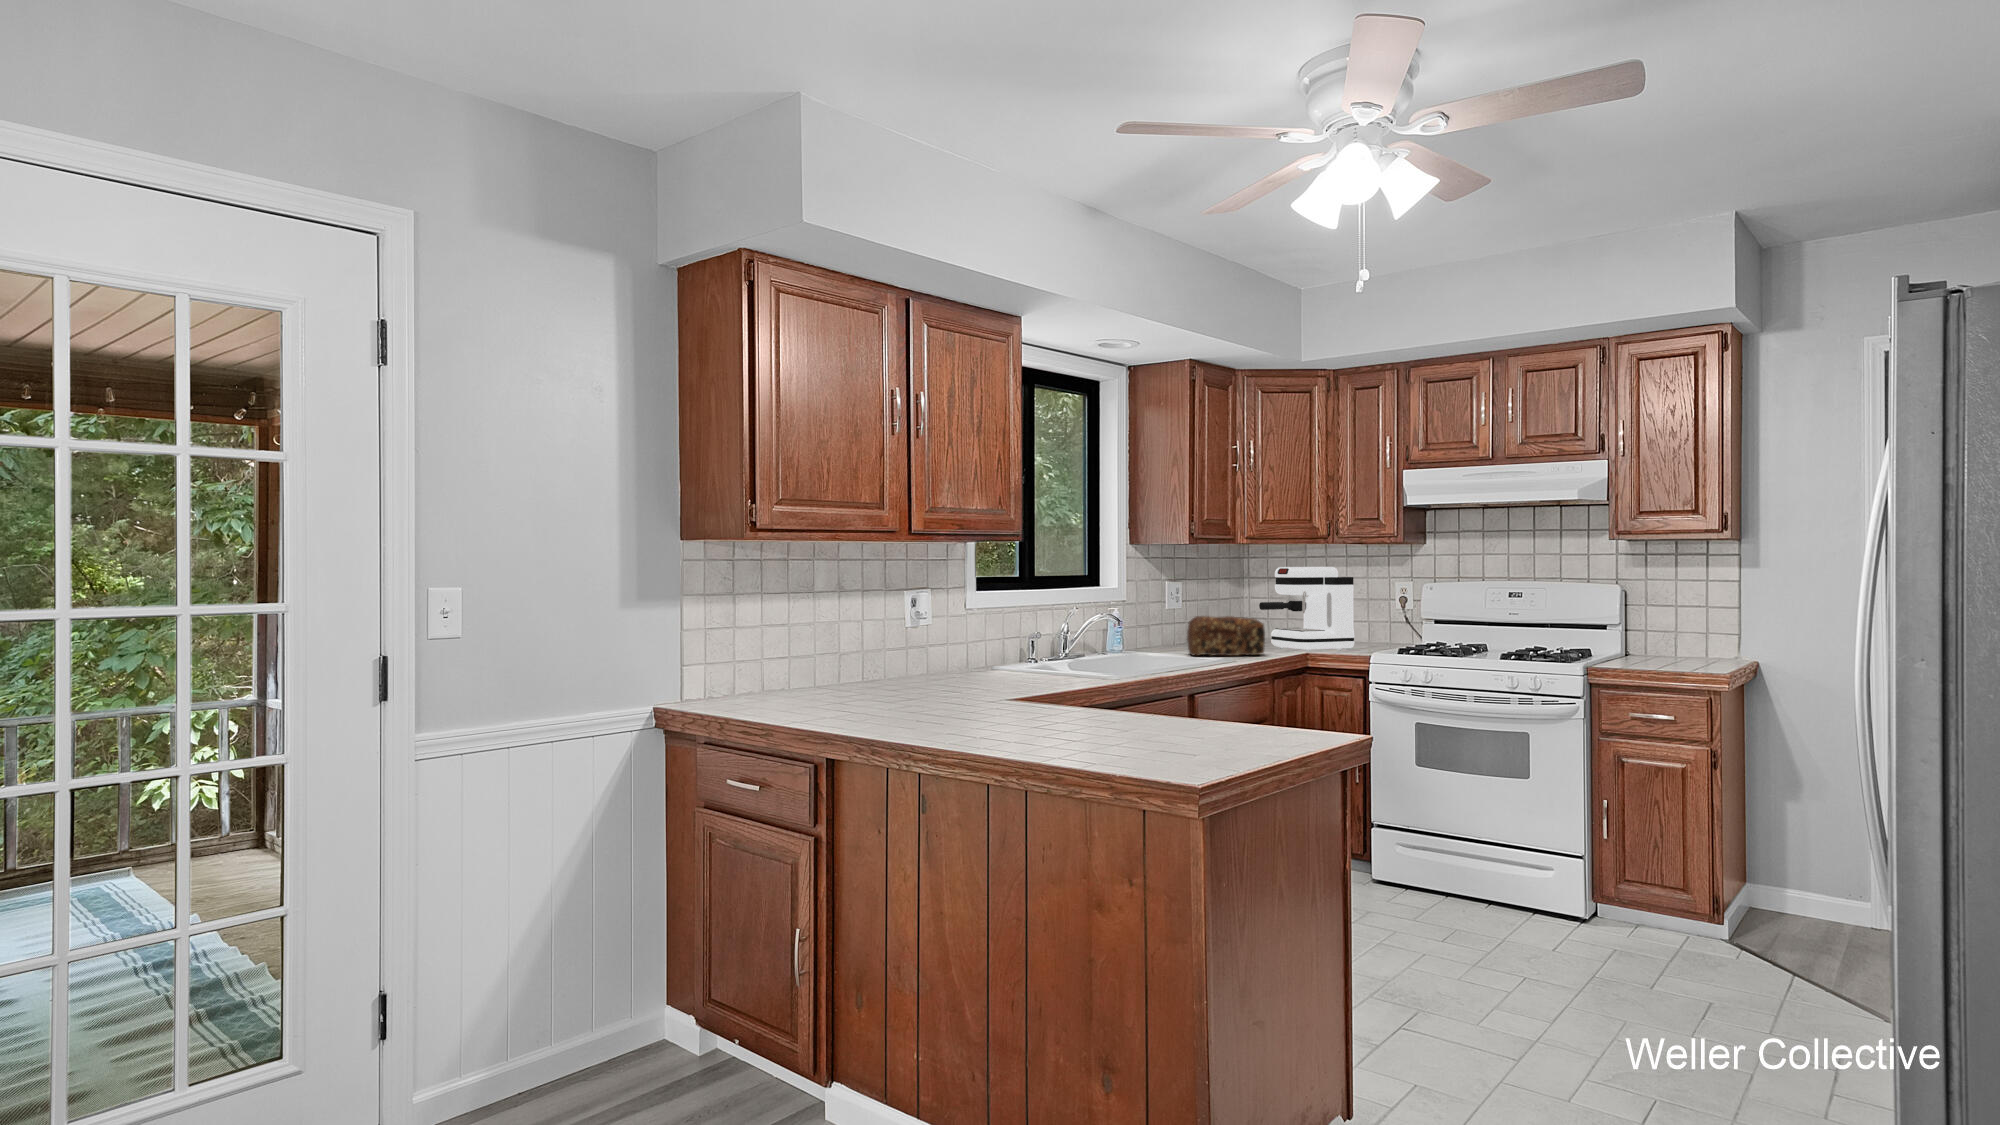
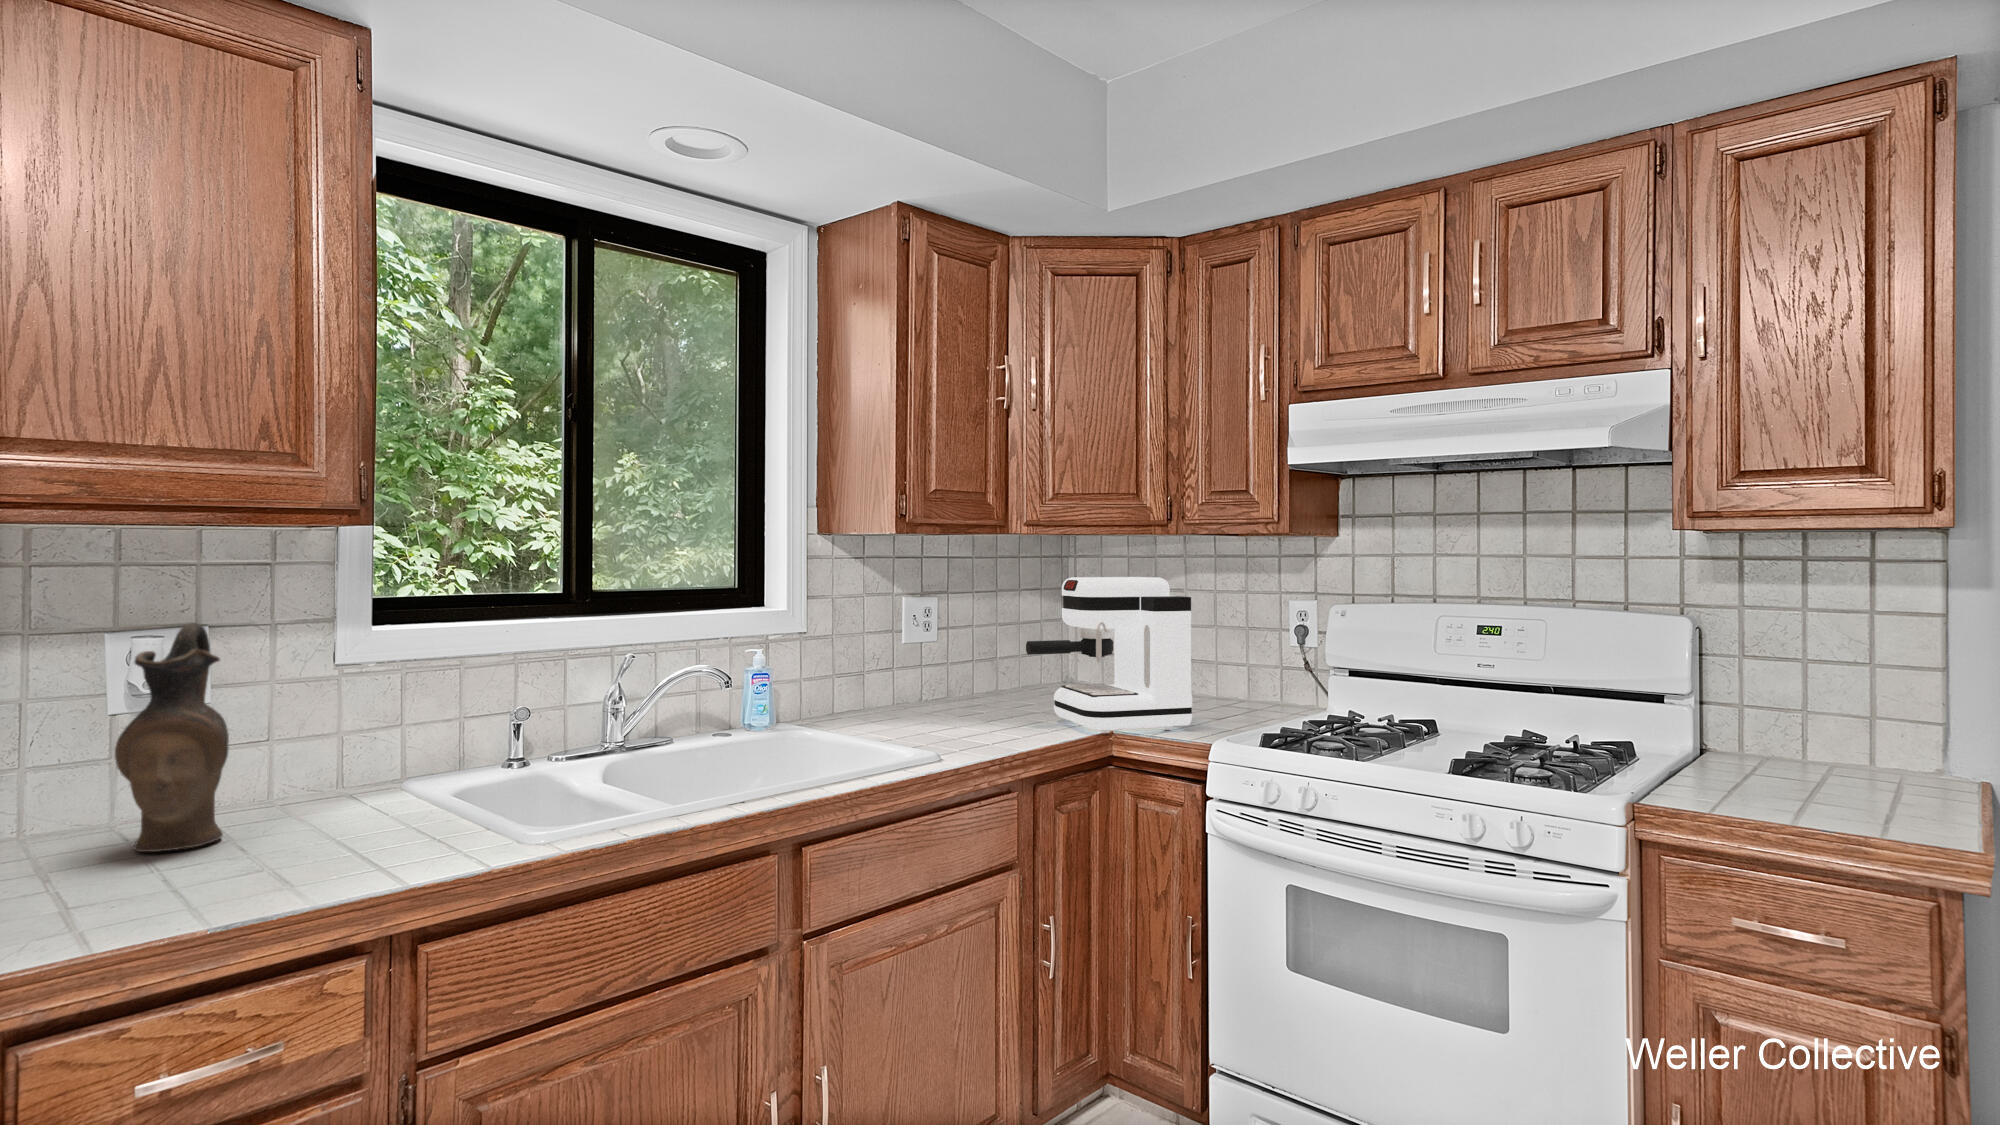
ceramic pitcher: none [944,584,985,681] -> present [115,623,229,852]
bread loaf: present [1187,616,1265,656] -> none [870,670,1011,746]

